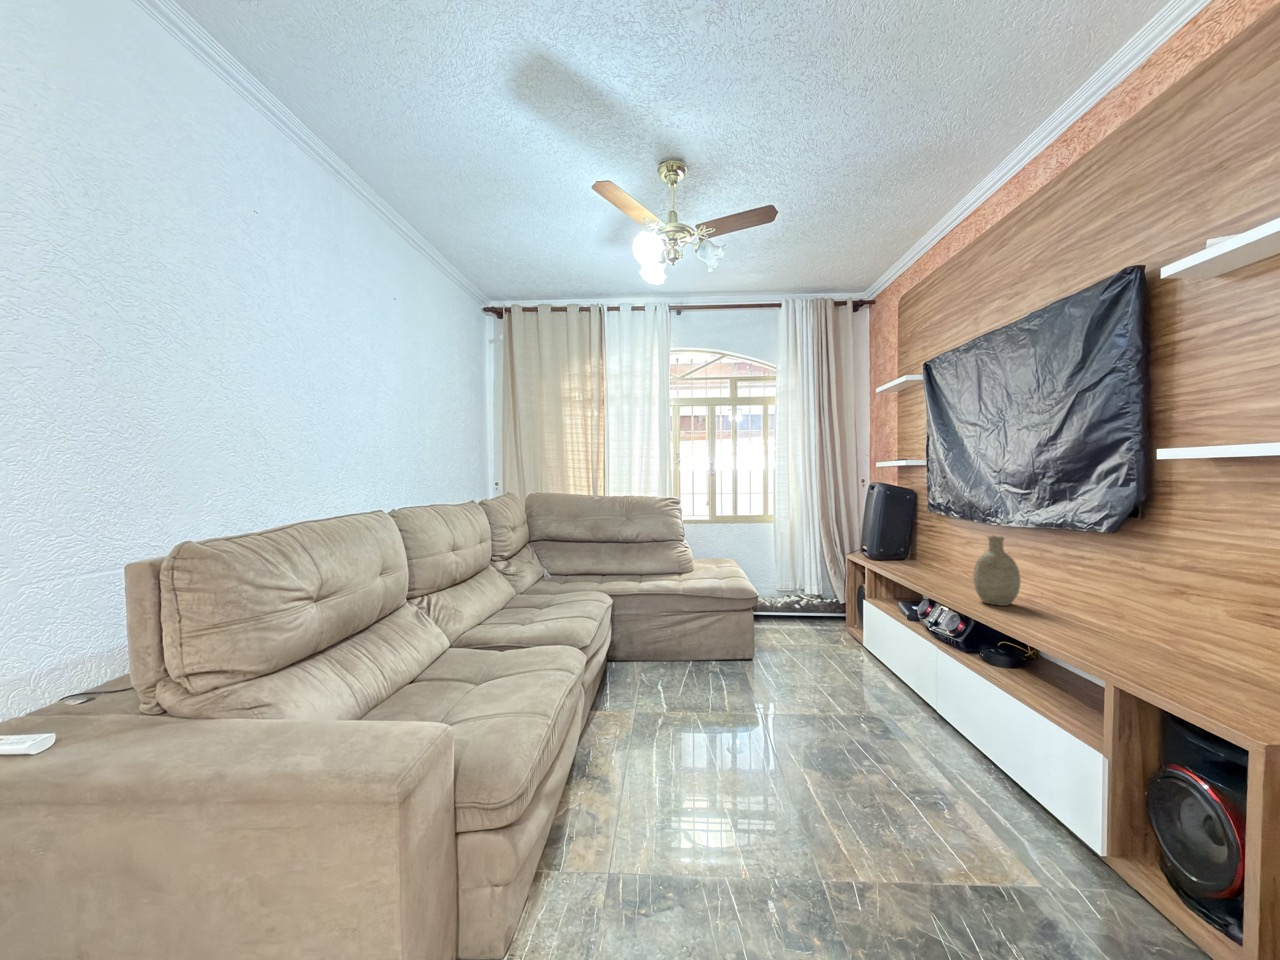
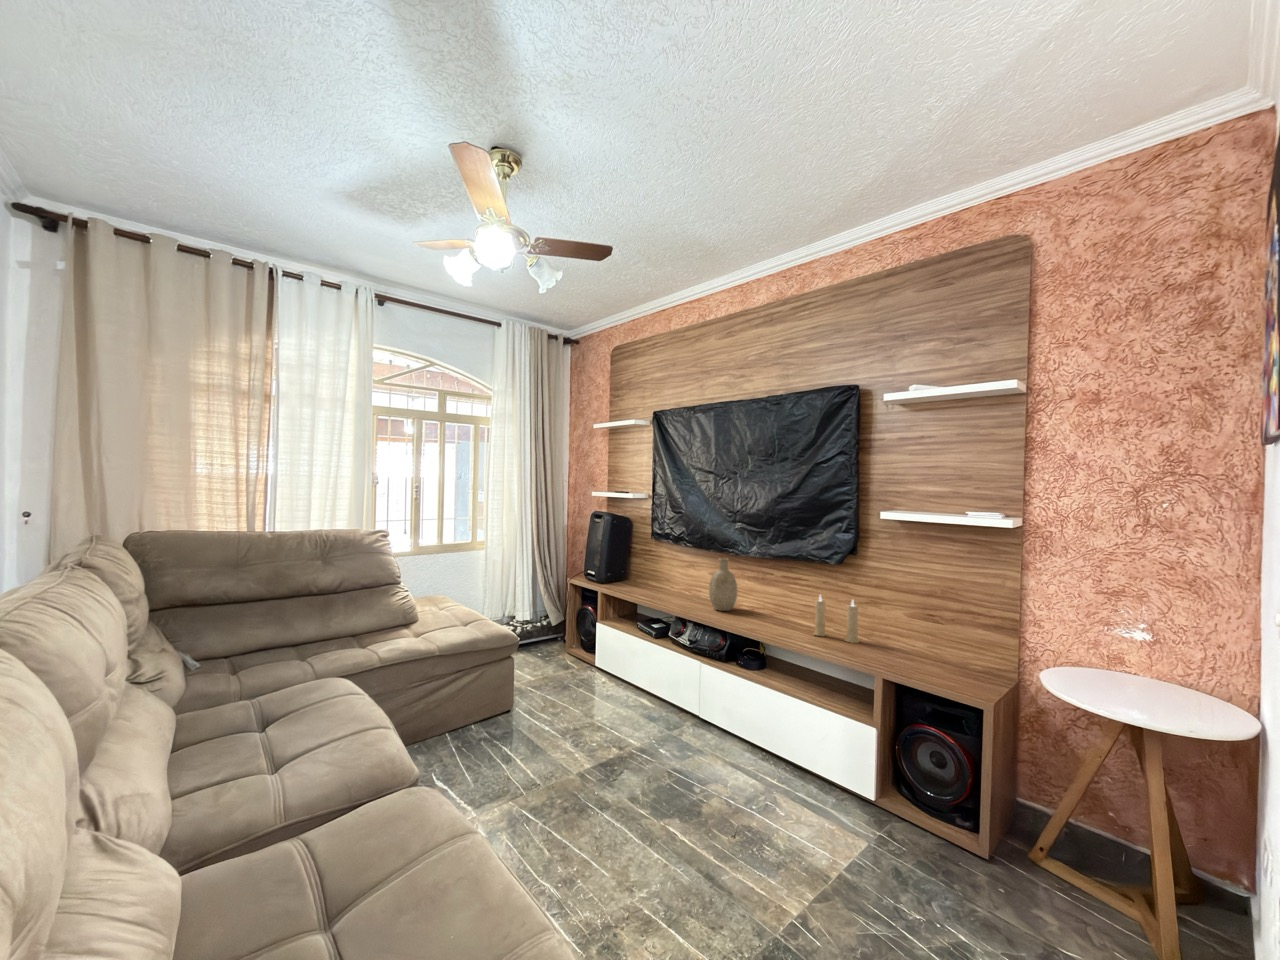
candle: none [1102,591,1194,681] -> present [814,595,859,643]

